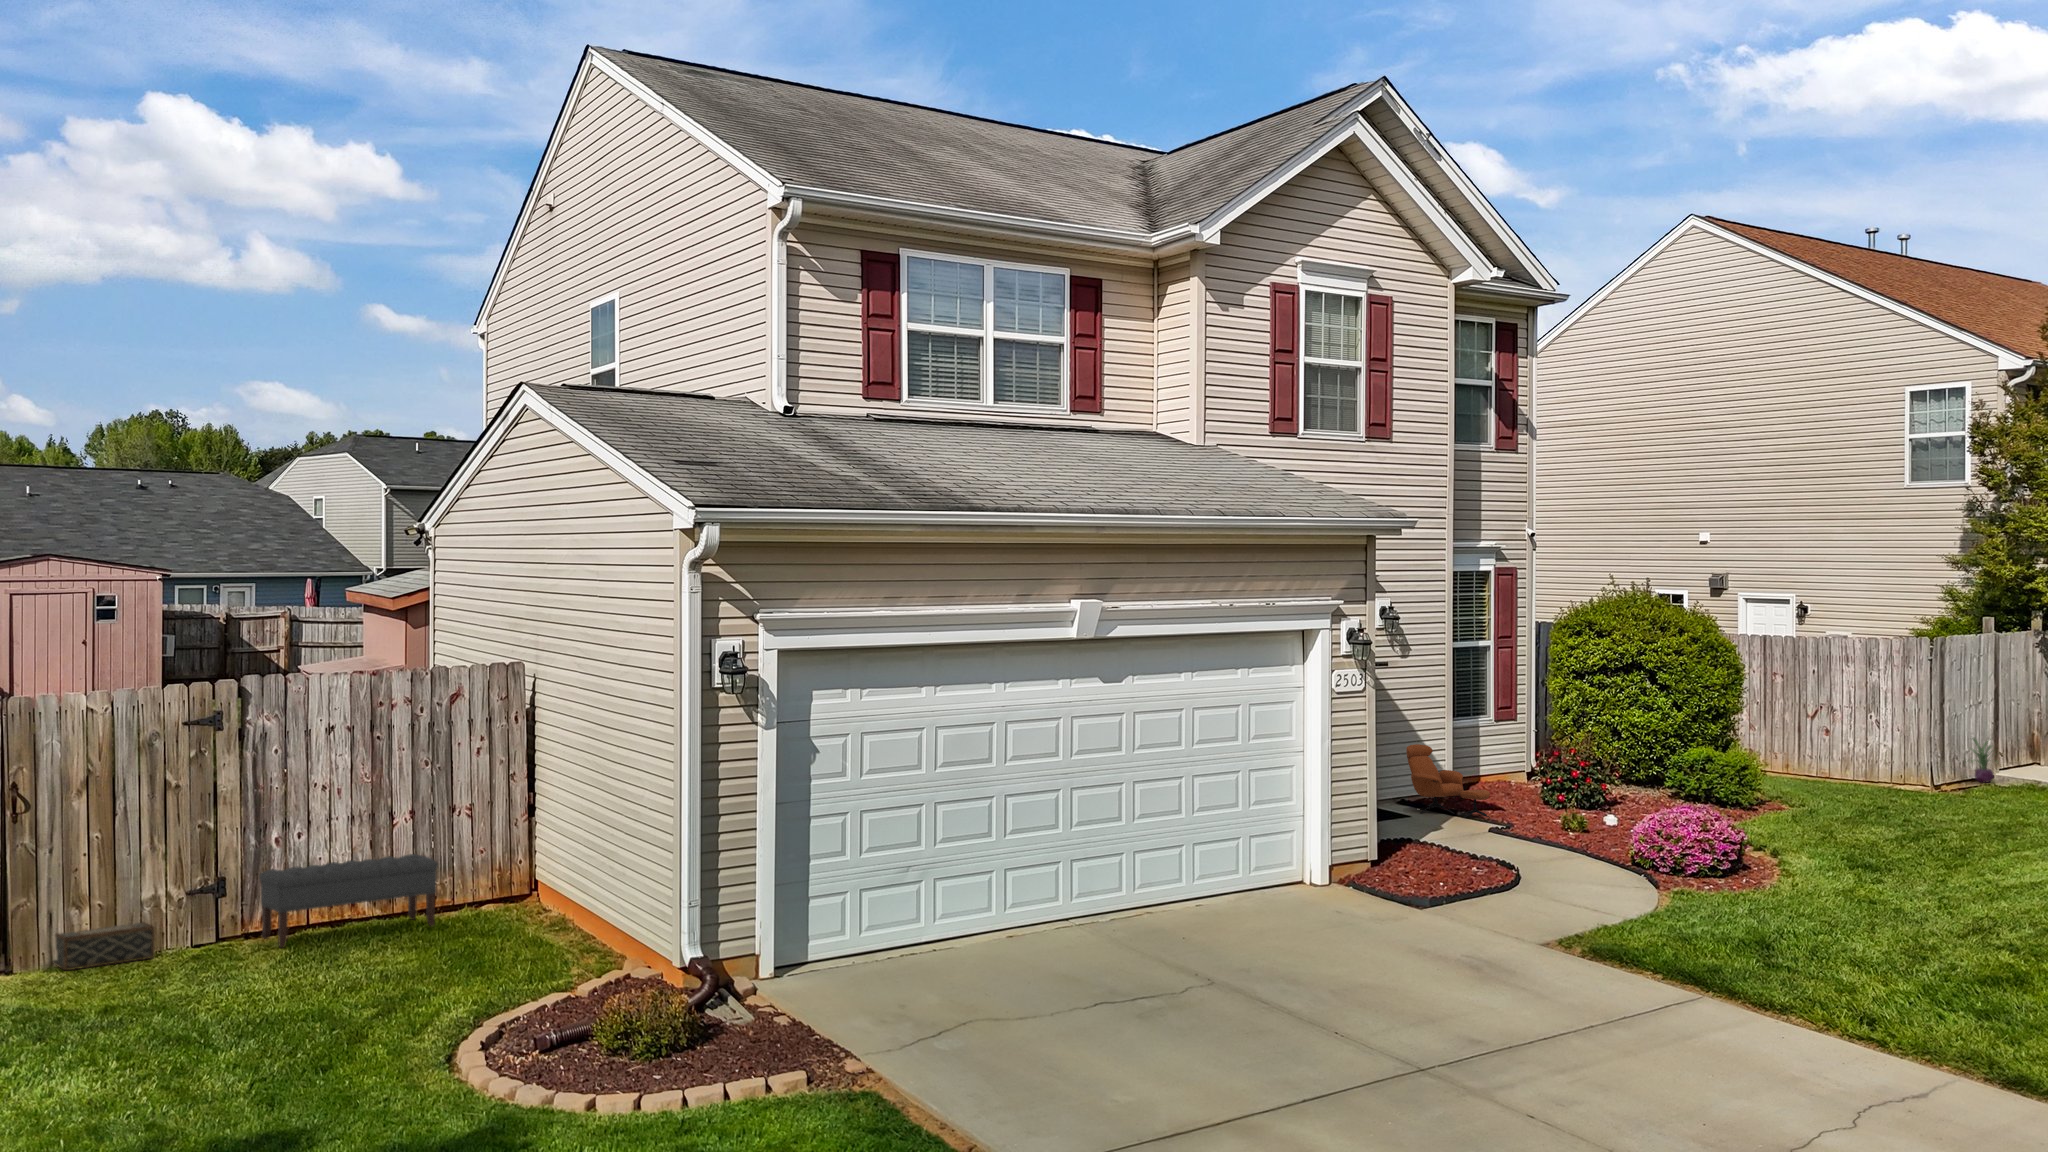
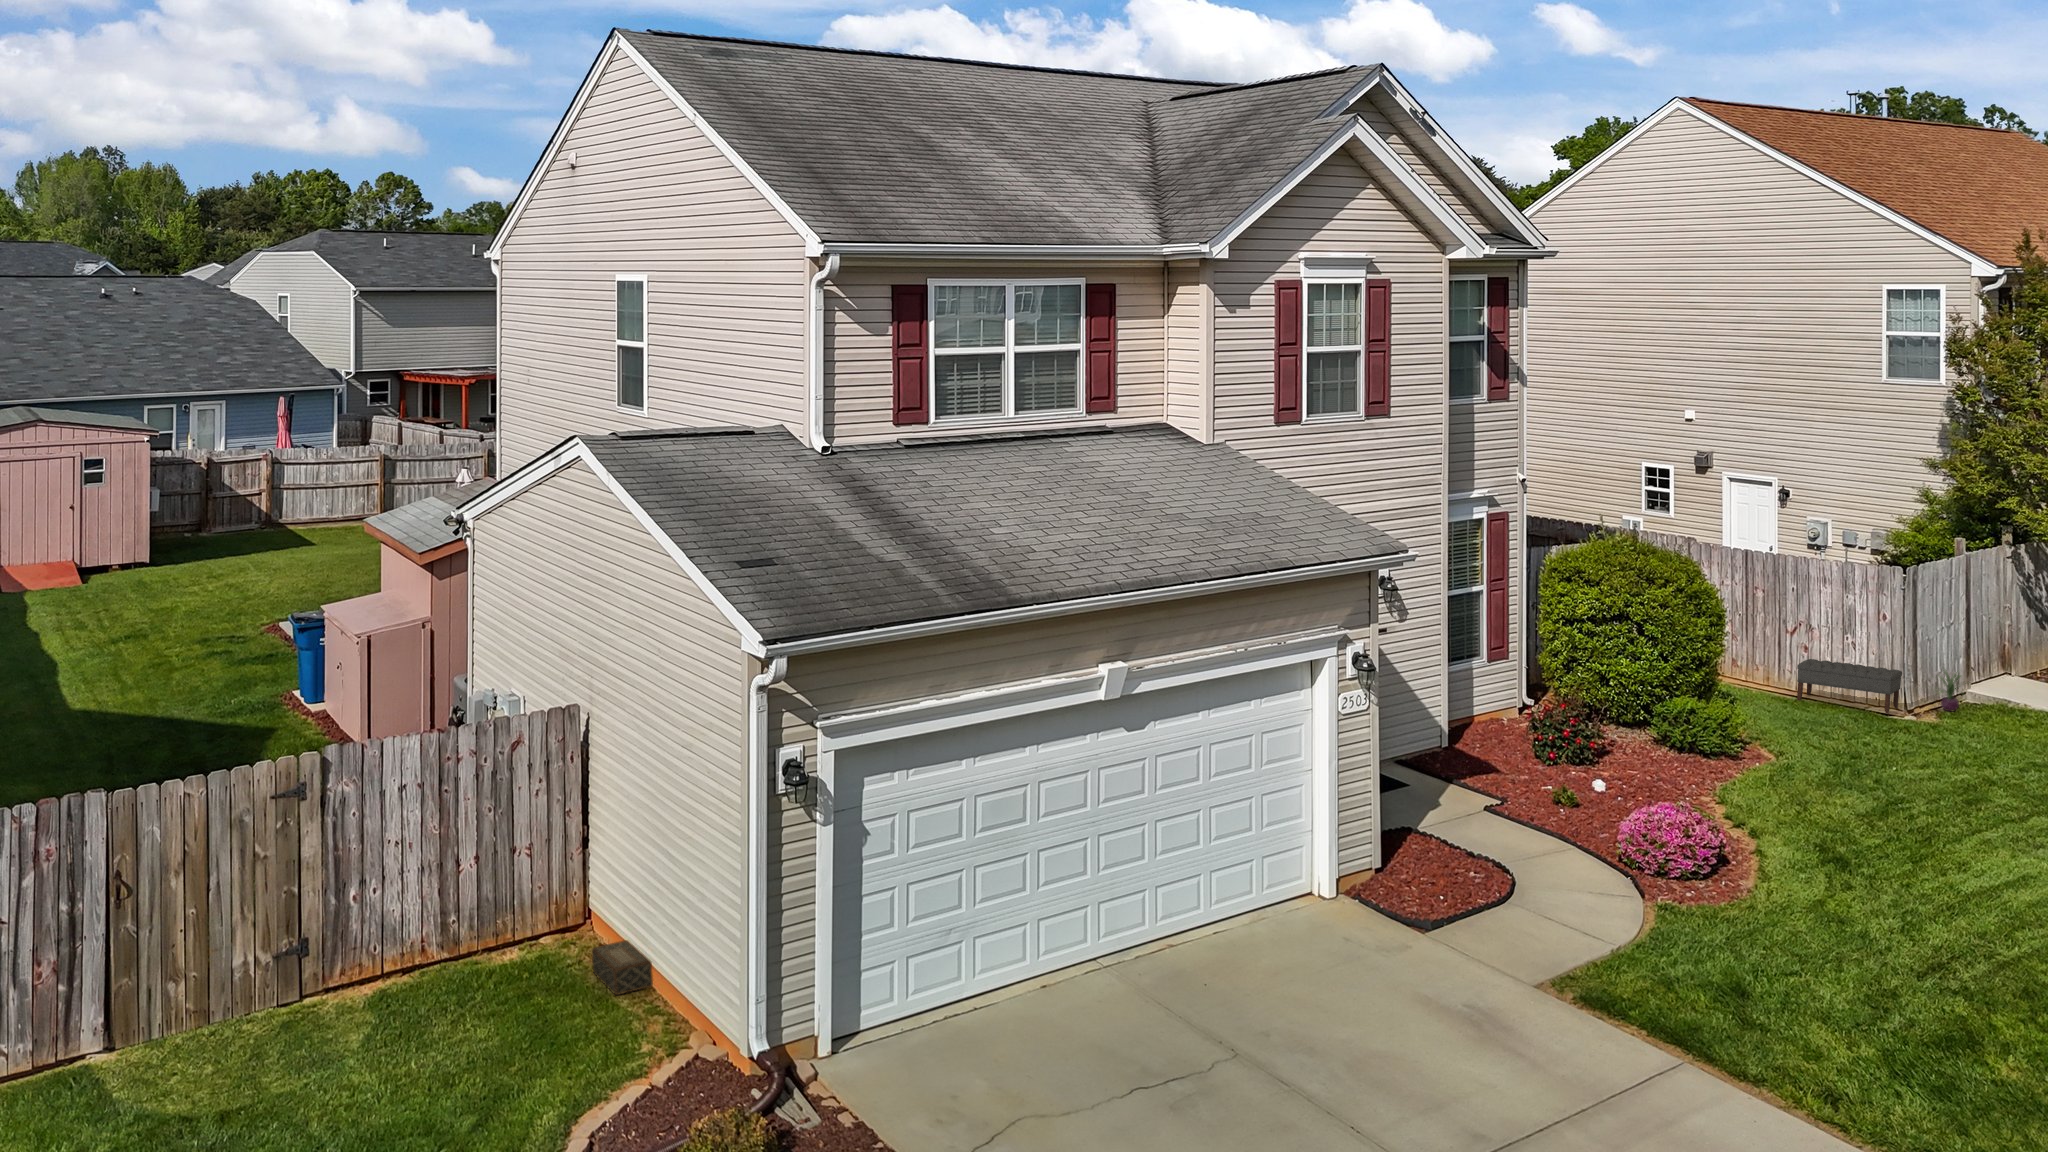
lounge chair: present [1406,744,1490,818] -> none [1404,692,1483,771]
bench: present [259,854,438,948] -> present [1797,659,1902,713]
woven basket: present [53,922,155,970] -> present [592,940,653,995]

